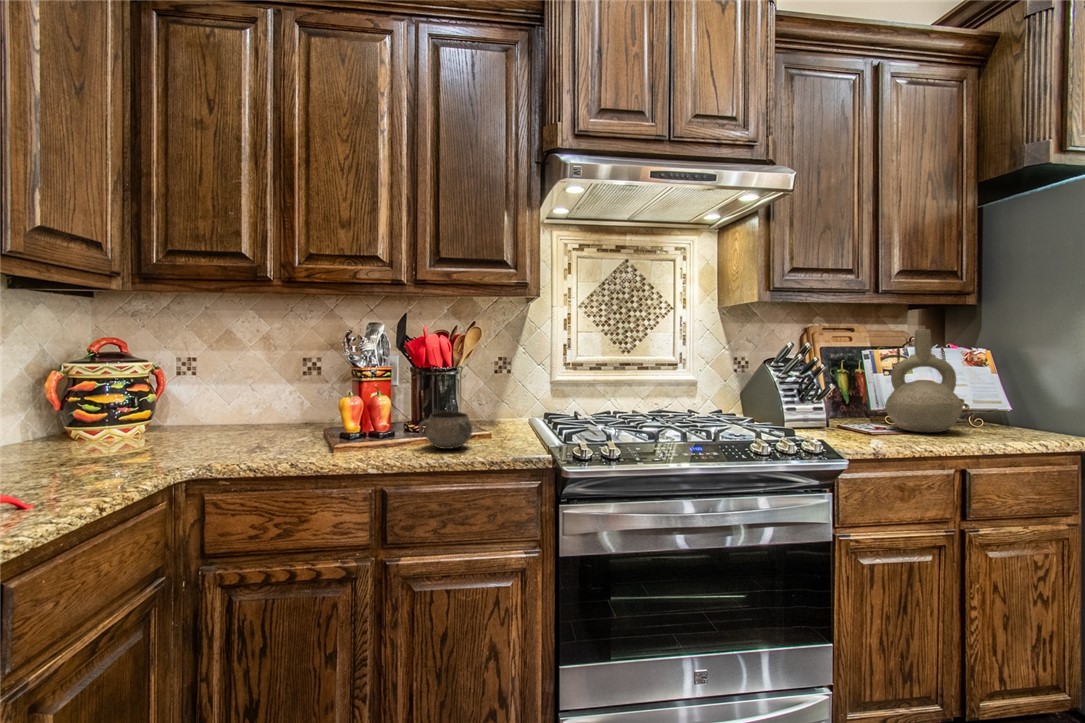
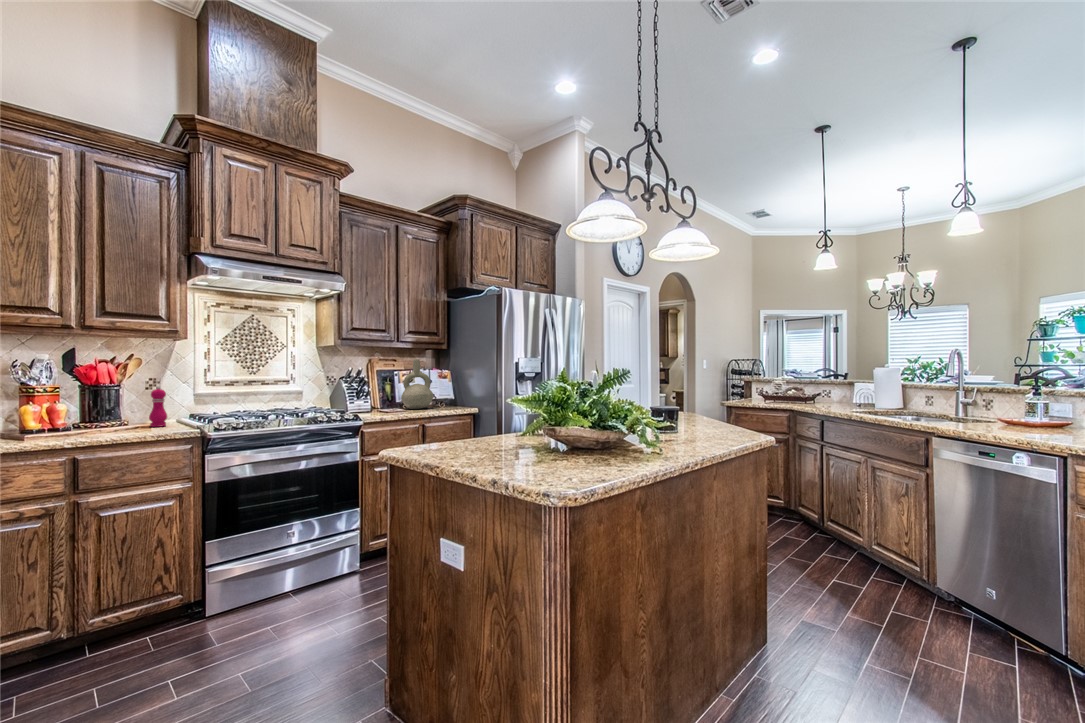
pepper mill: none [487,374,510,440] -> present [149,386,167,427]
decorative bowl: present [419,411,472,449] -> none [99,409,142,431]

